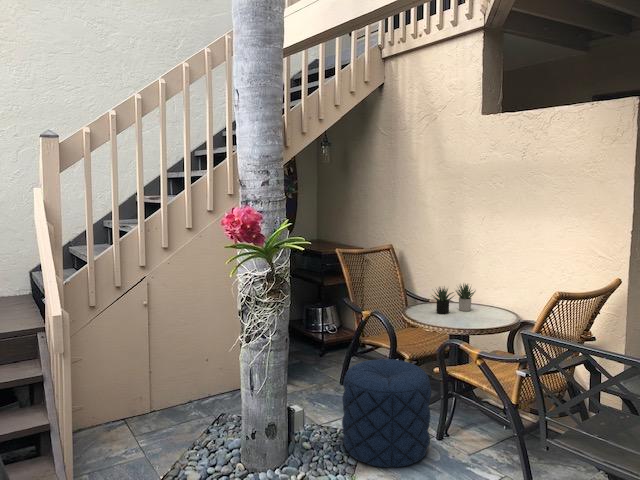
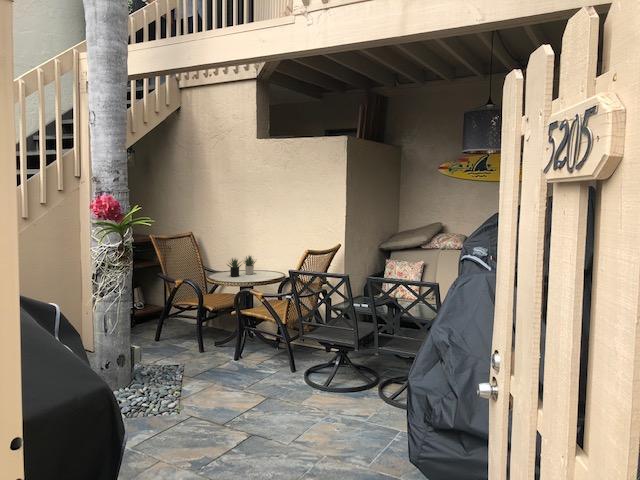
pouf: present [342,359,431,467] -> none [169,309,232,379]

